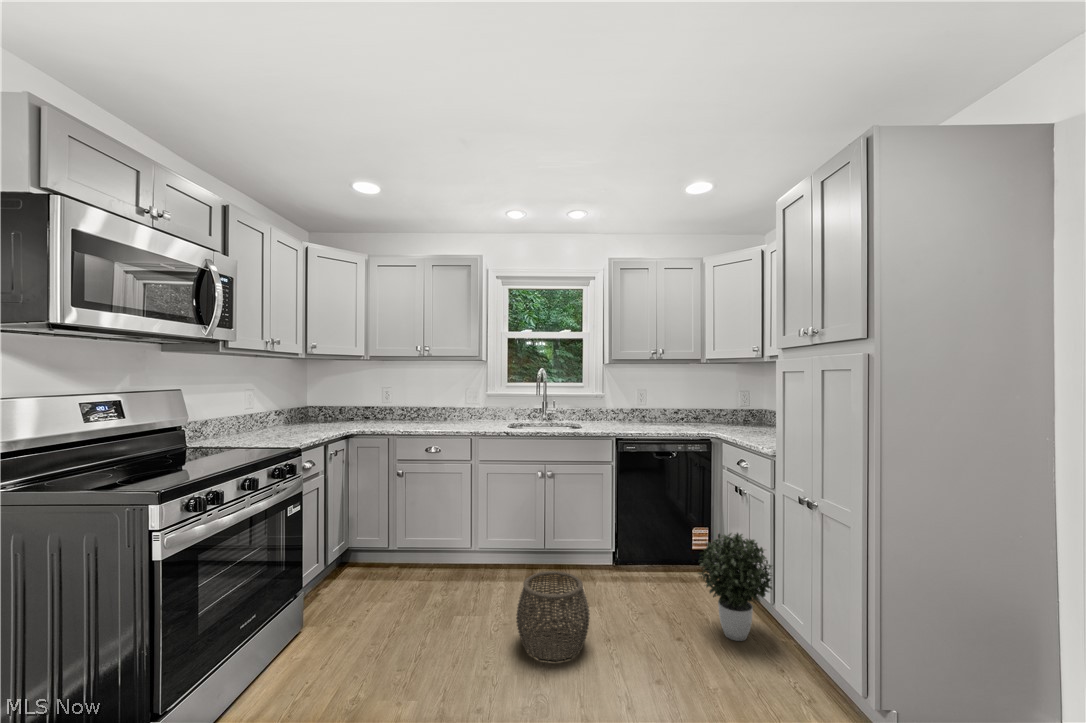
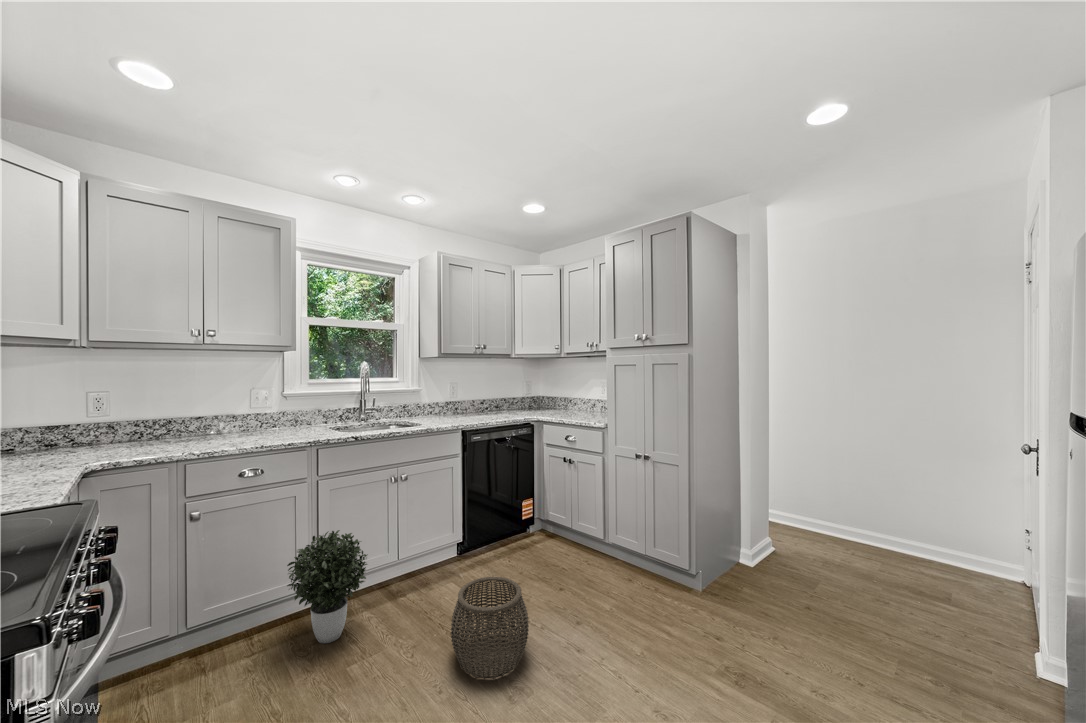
potted plant: present [698,533,772,641] -> present [287,530,367,643]

